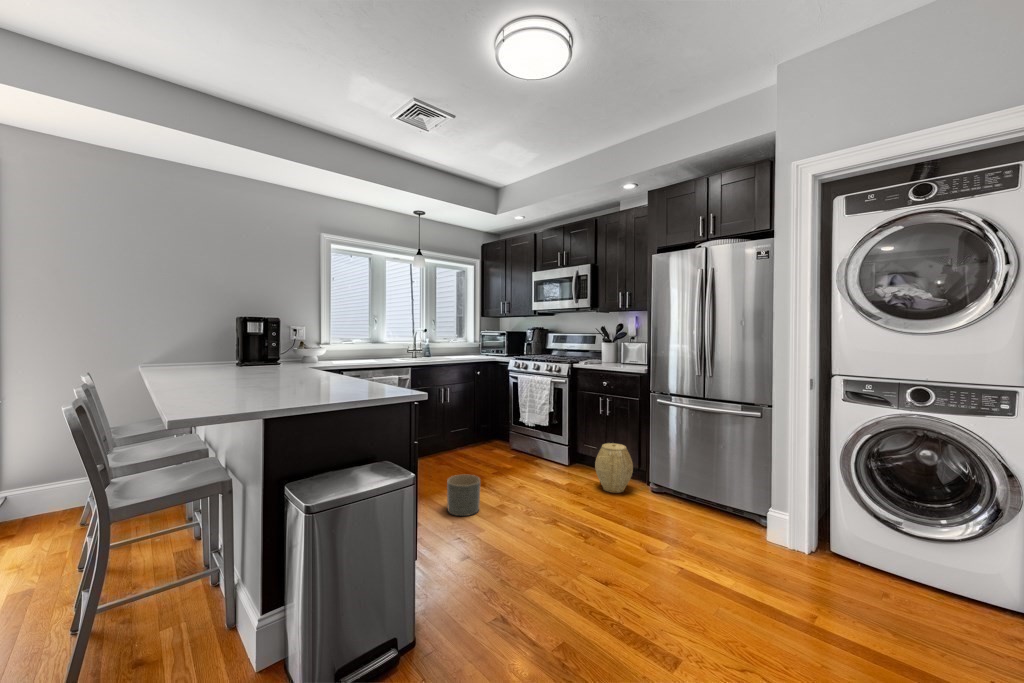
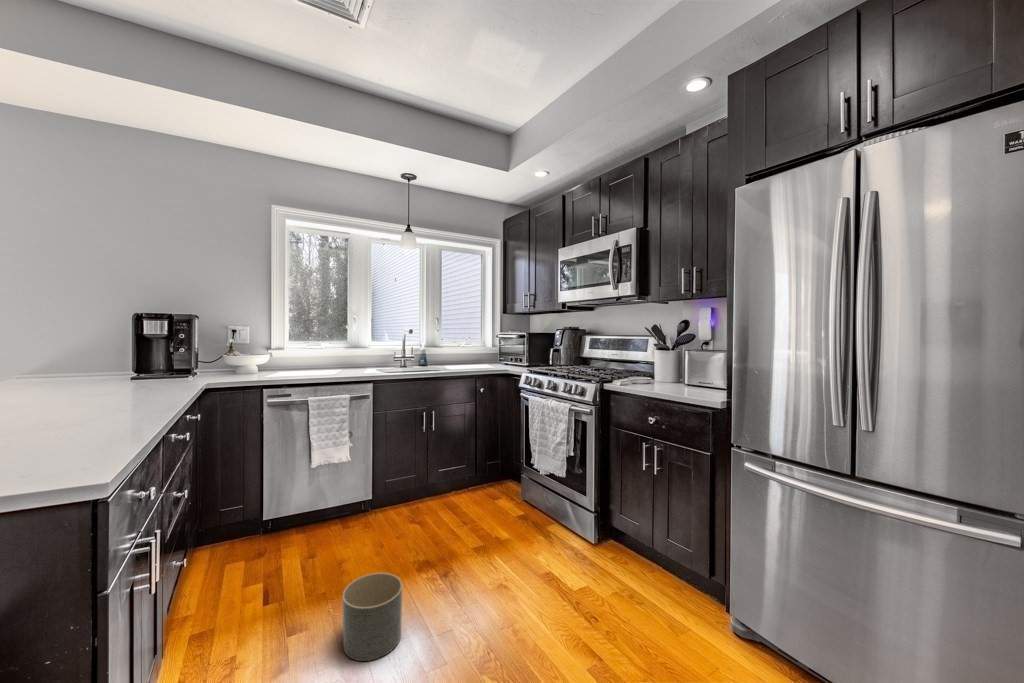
woven basket: present [595,443,633,493] -> none [624,528,694,627]

